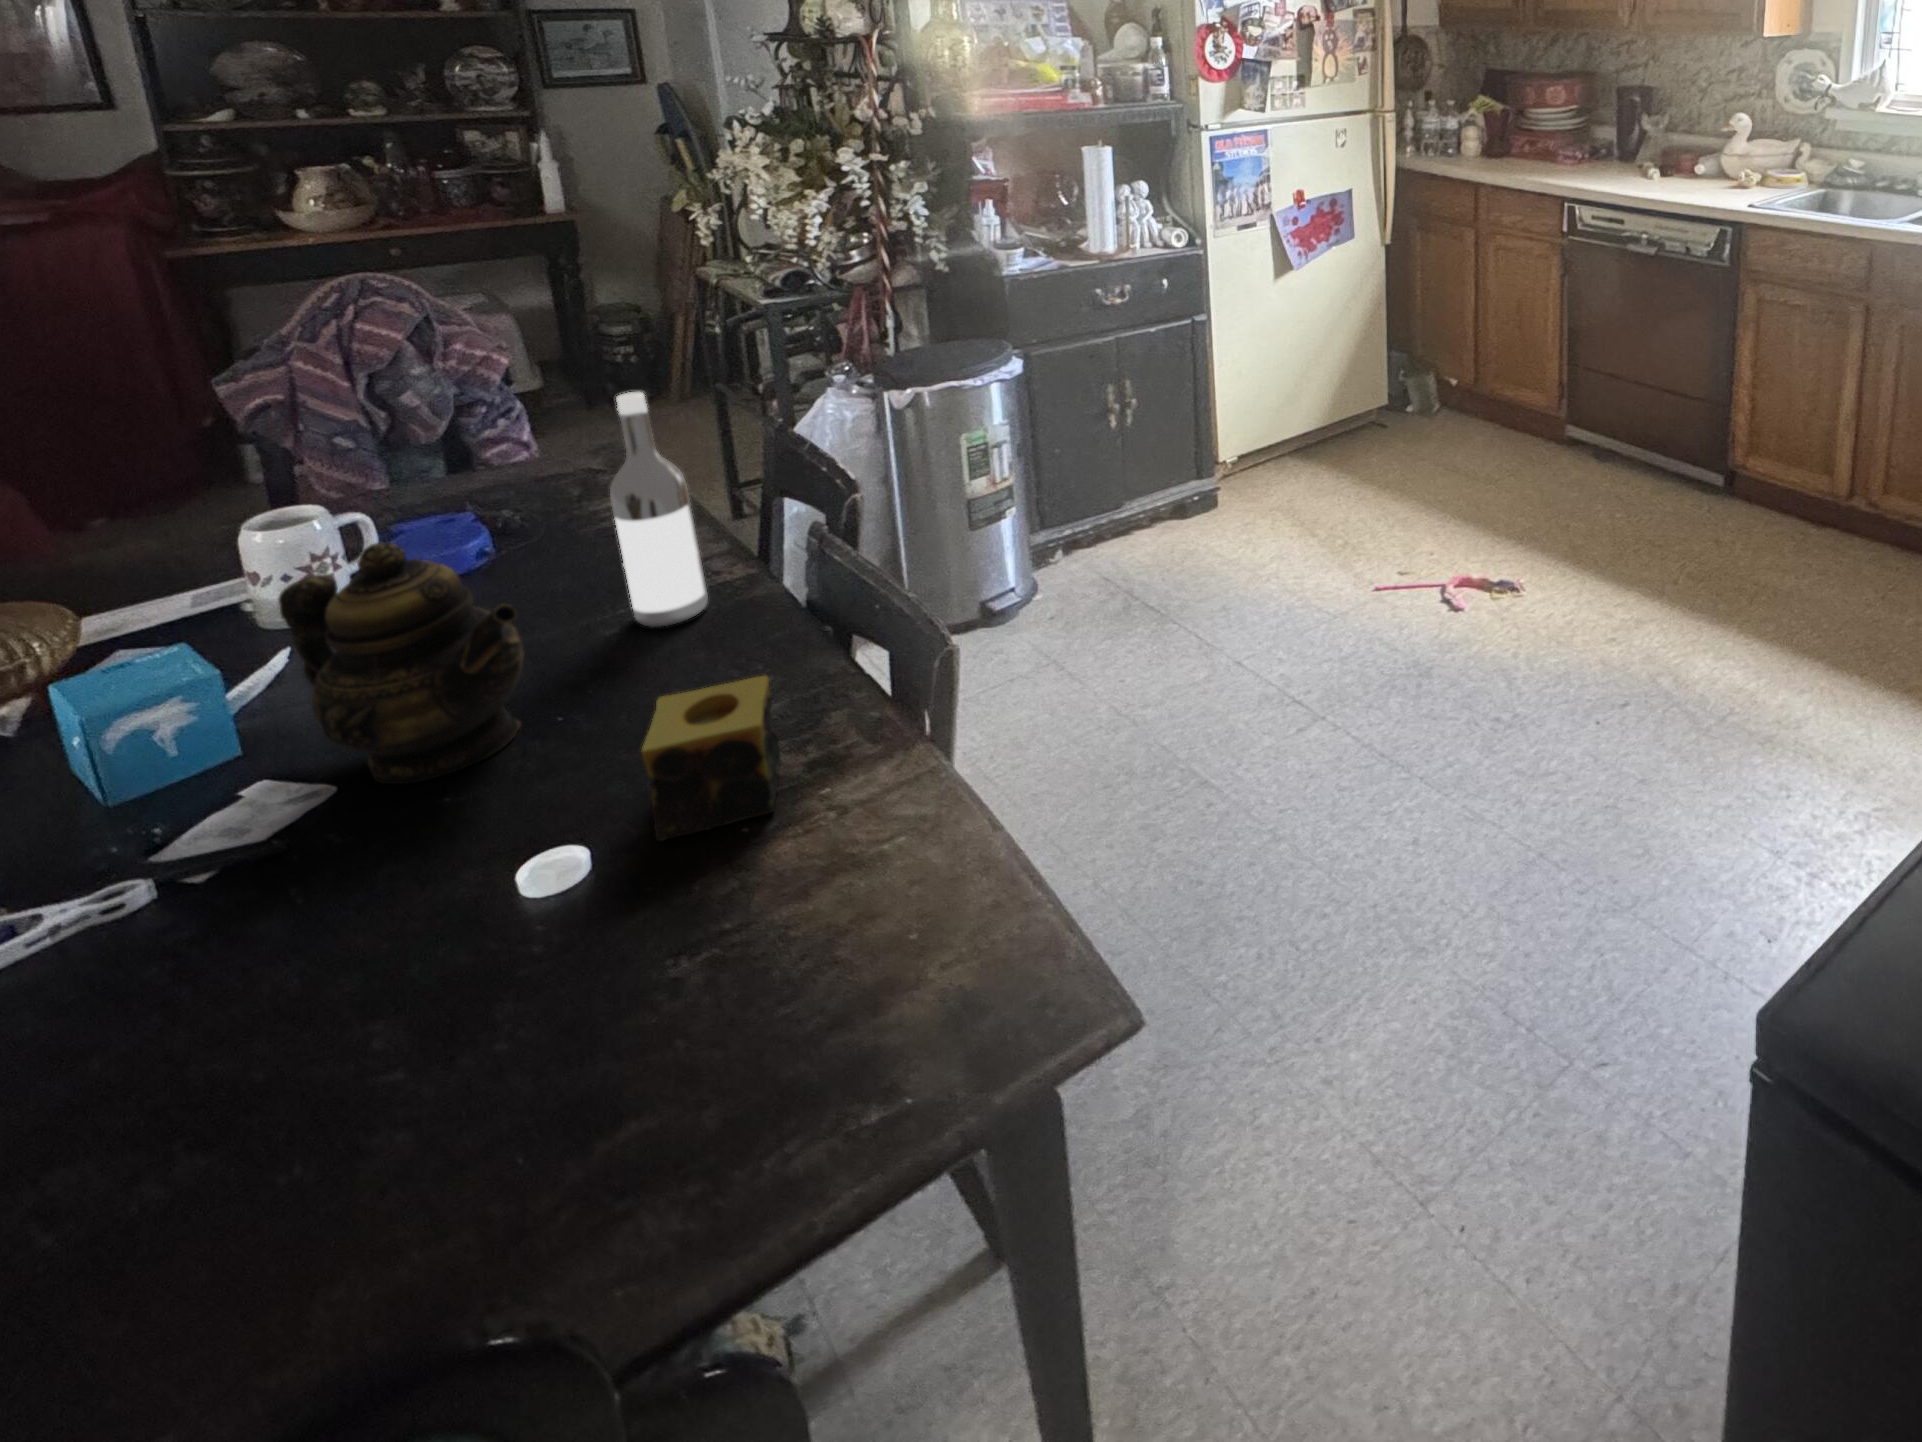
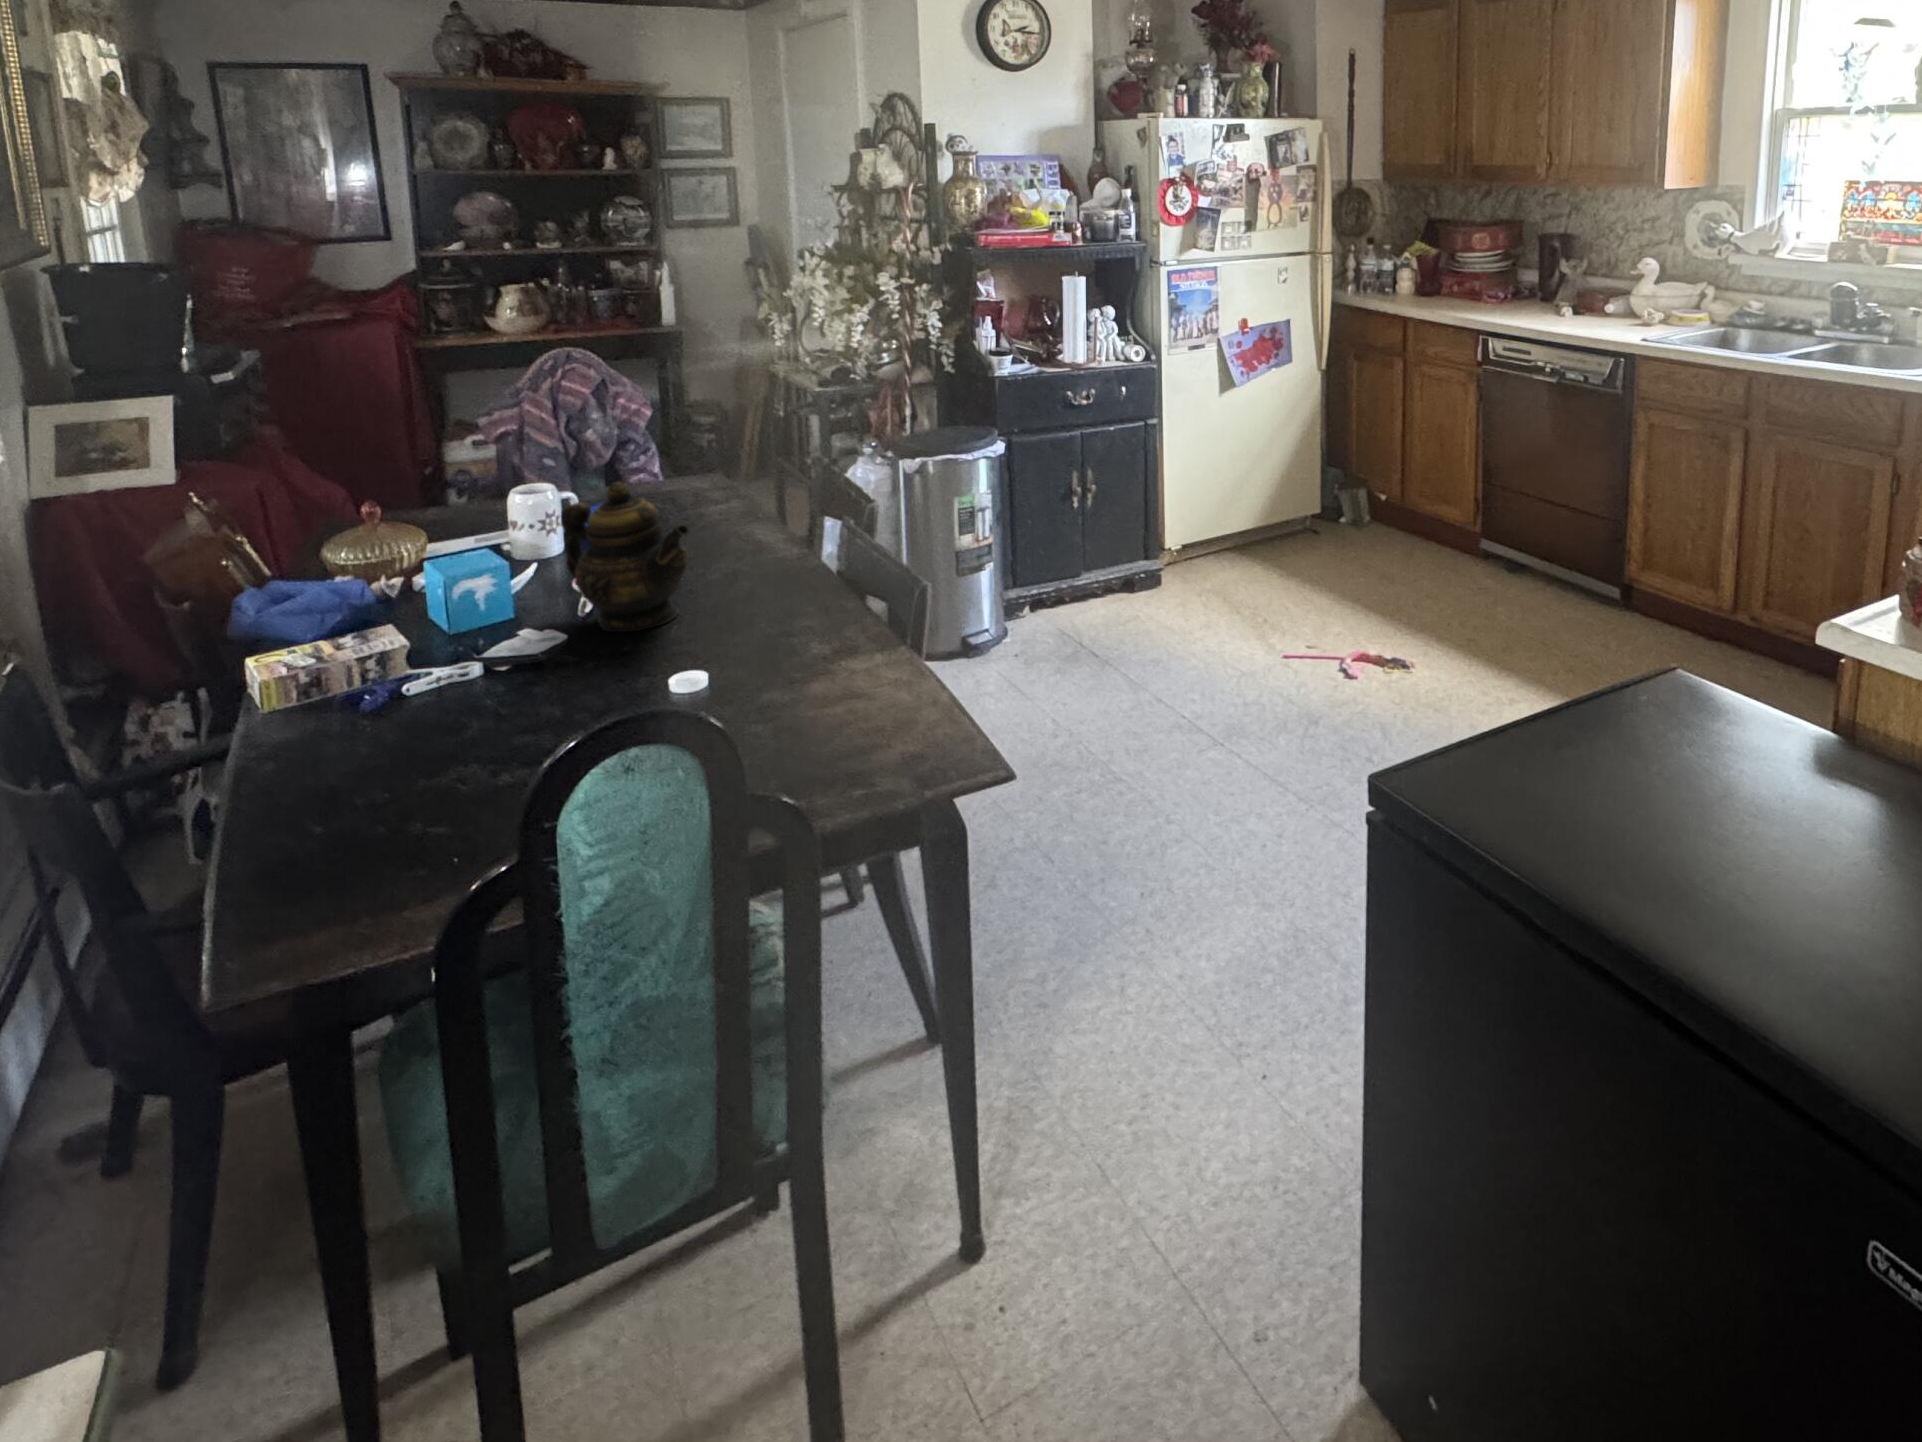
wine bottle: present [610,392,708,627] -> none [734,412,785,571]
candle: present [641,676,781,841] -> none [757,582,831,669]

